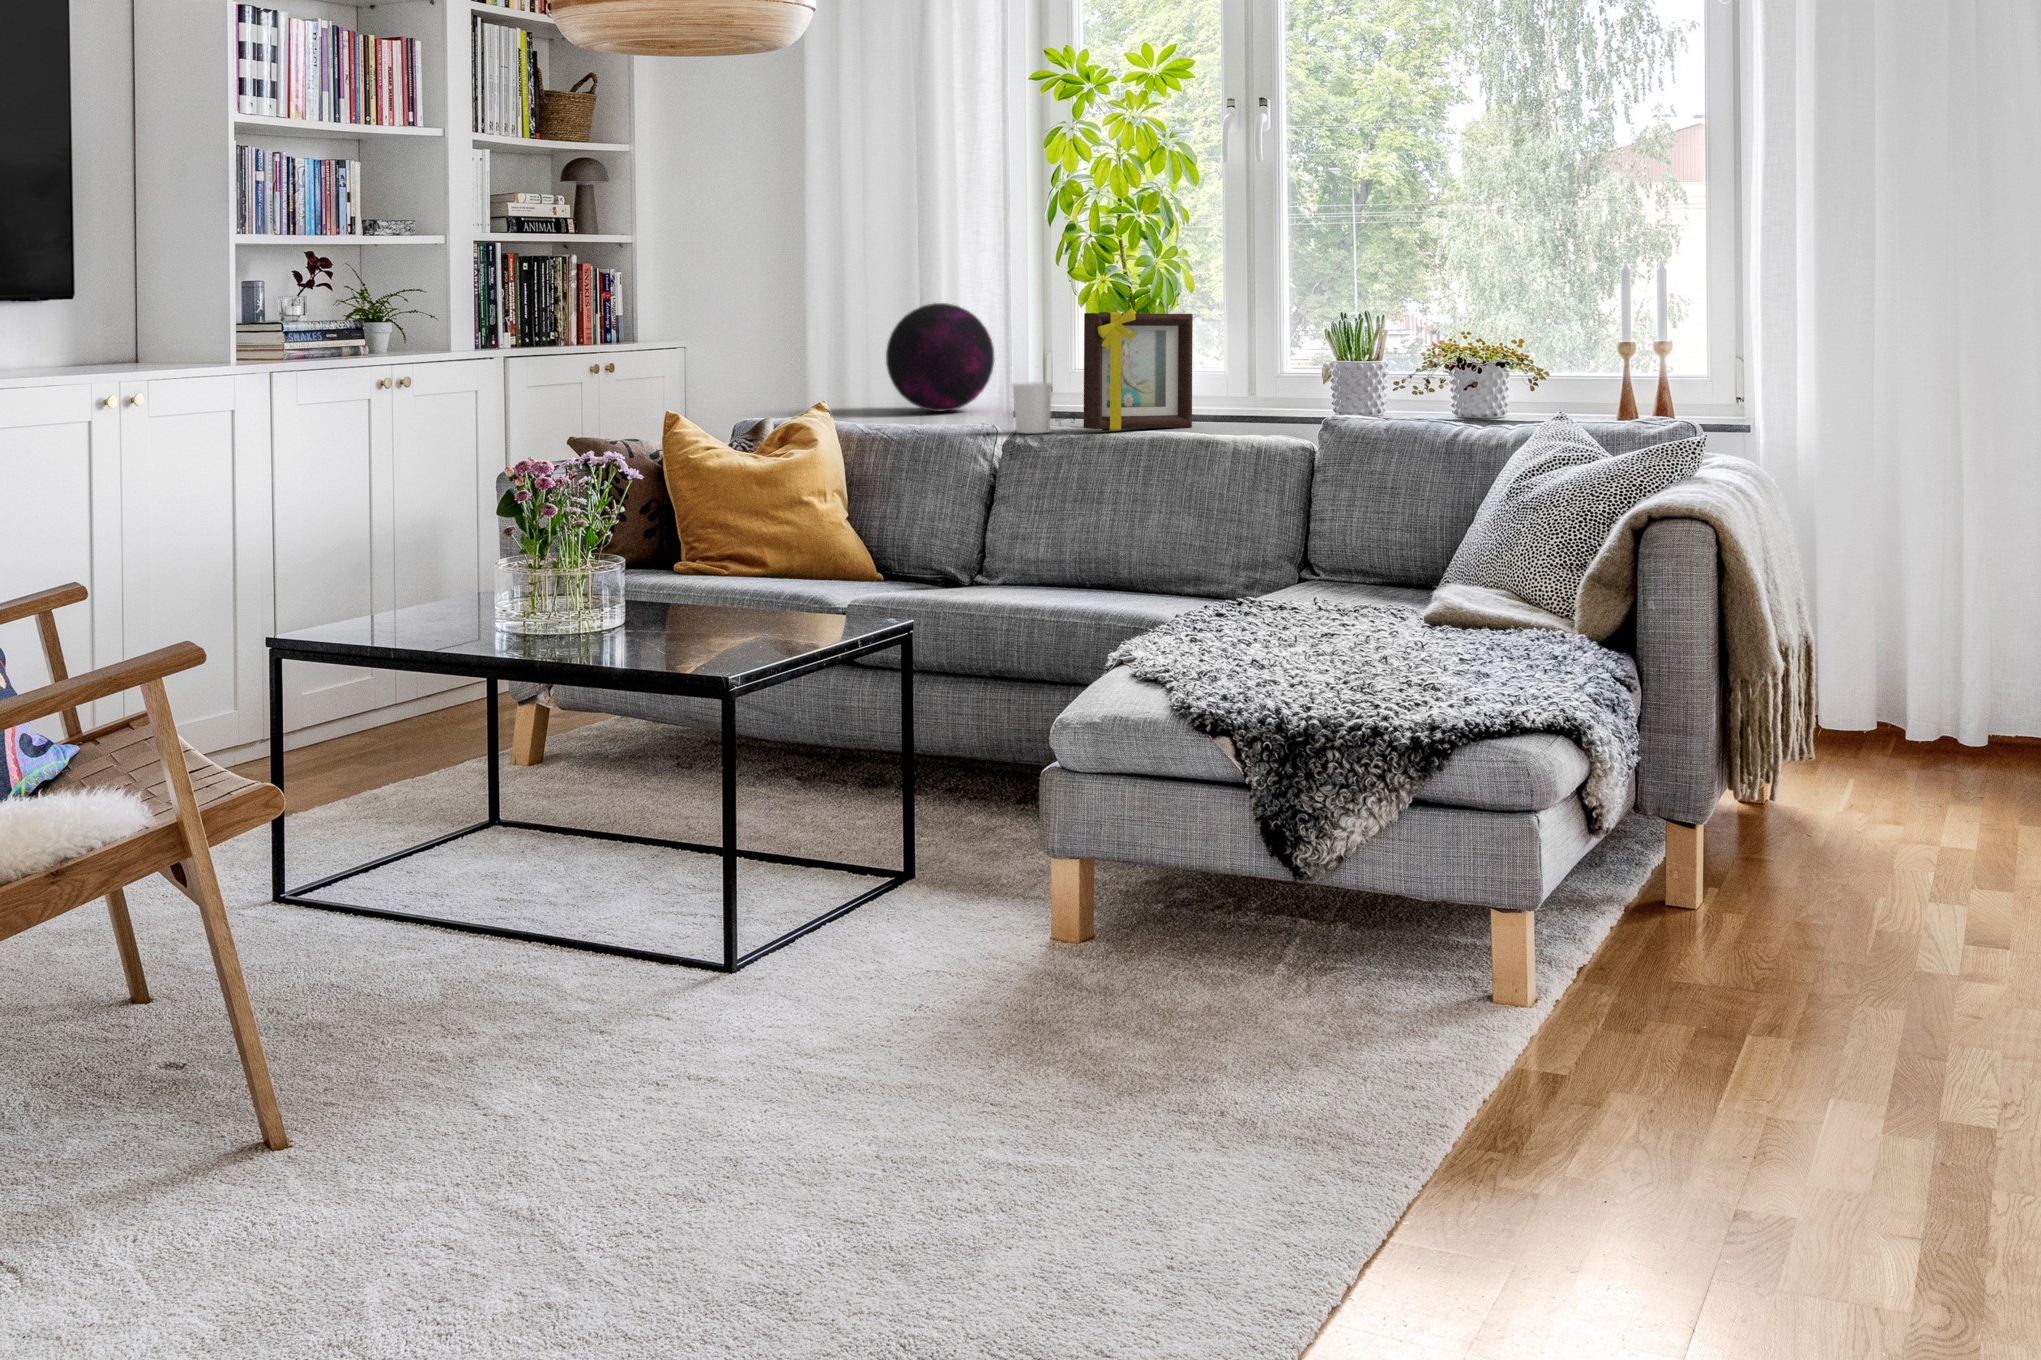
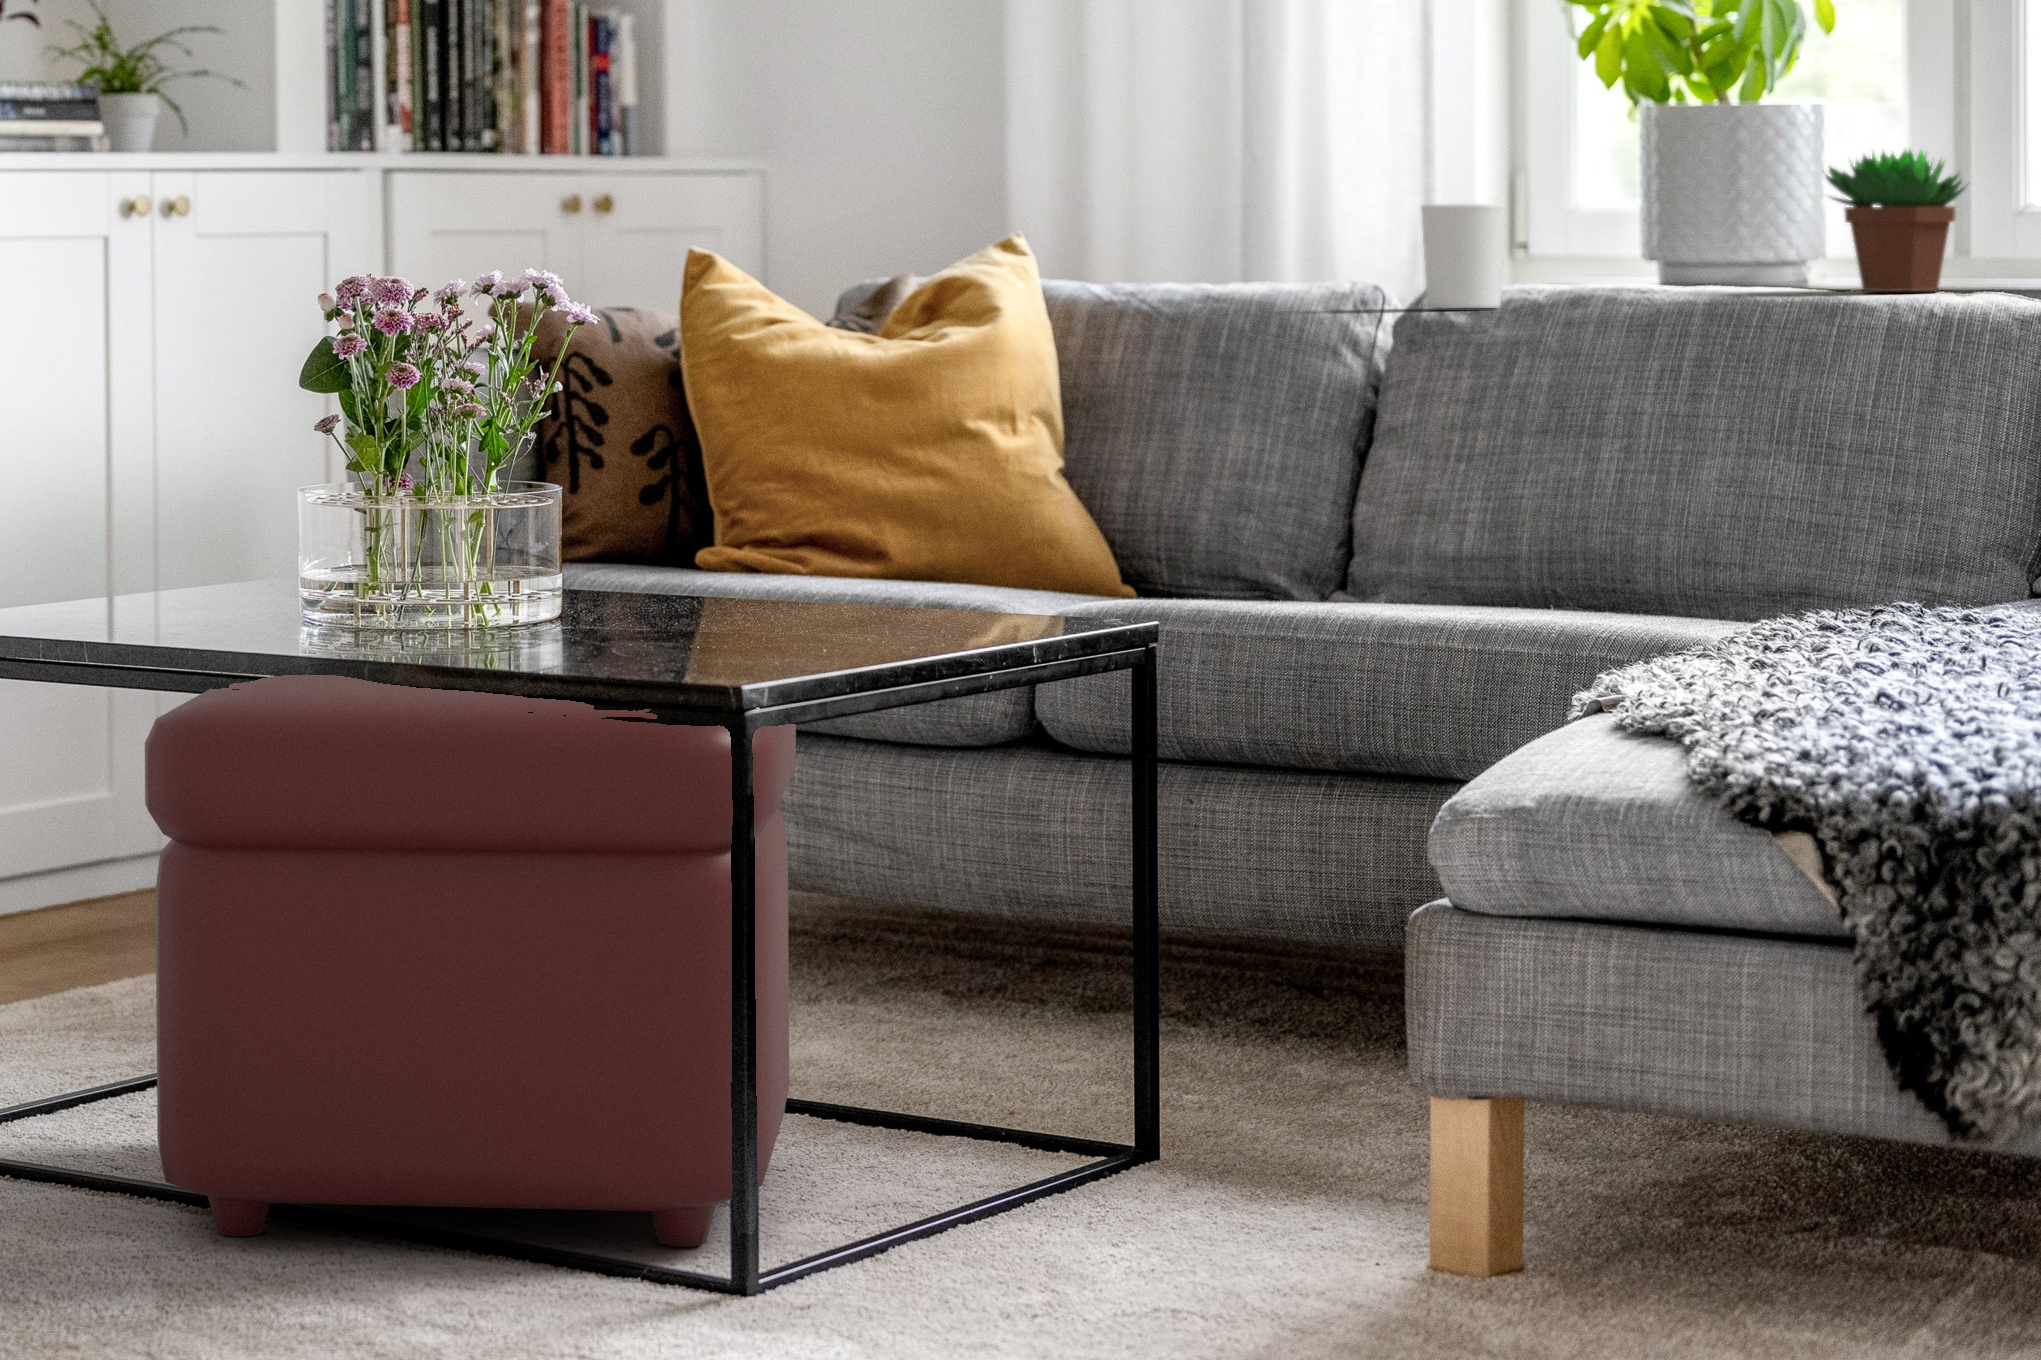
decorative orb: present [886,303,994,412] -> none [1168,62,1398,289]
picture frame: present [1084,308,1193,431] -> none [1574,43,1818,304]
succulent plant: none [1193,351,1259,419] -> present [1826,150,1965,292]
ottoman: none [434,652,747,953] -> present [145,675,796,1247]

